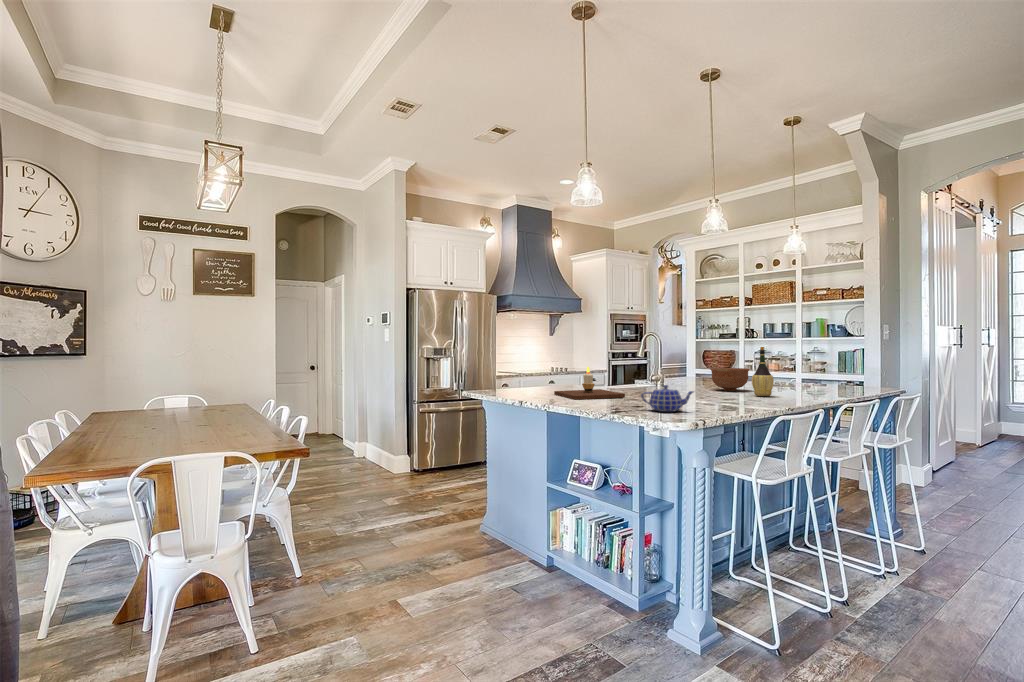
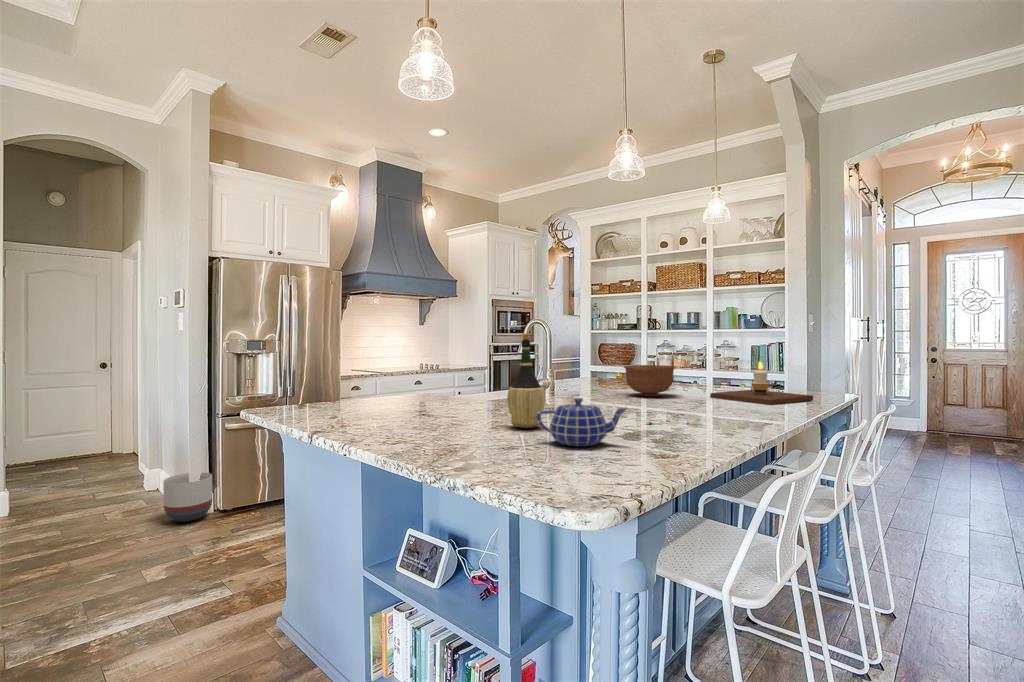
wine bottle: present [752,347,774,396] -> present [507,333,545,428]
candle: present [554,367,625,400] -> present [710,362,813,405]
planter: none [383,442,413,474] -> present [163,472,213,522]

